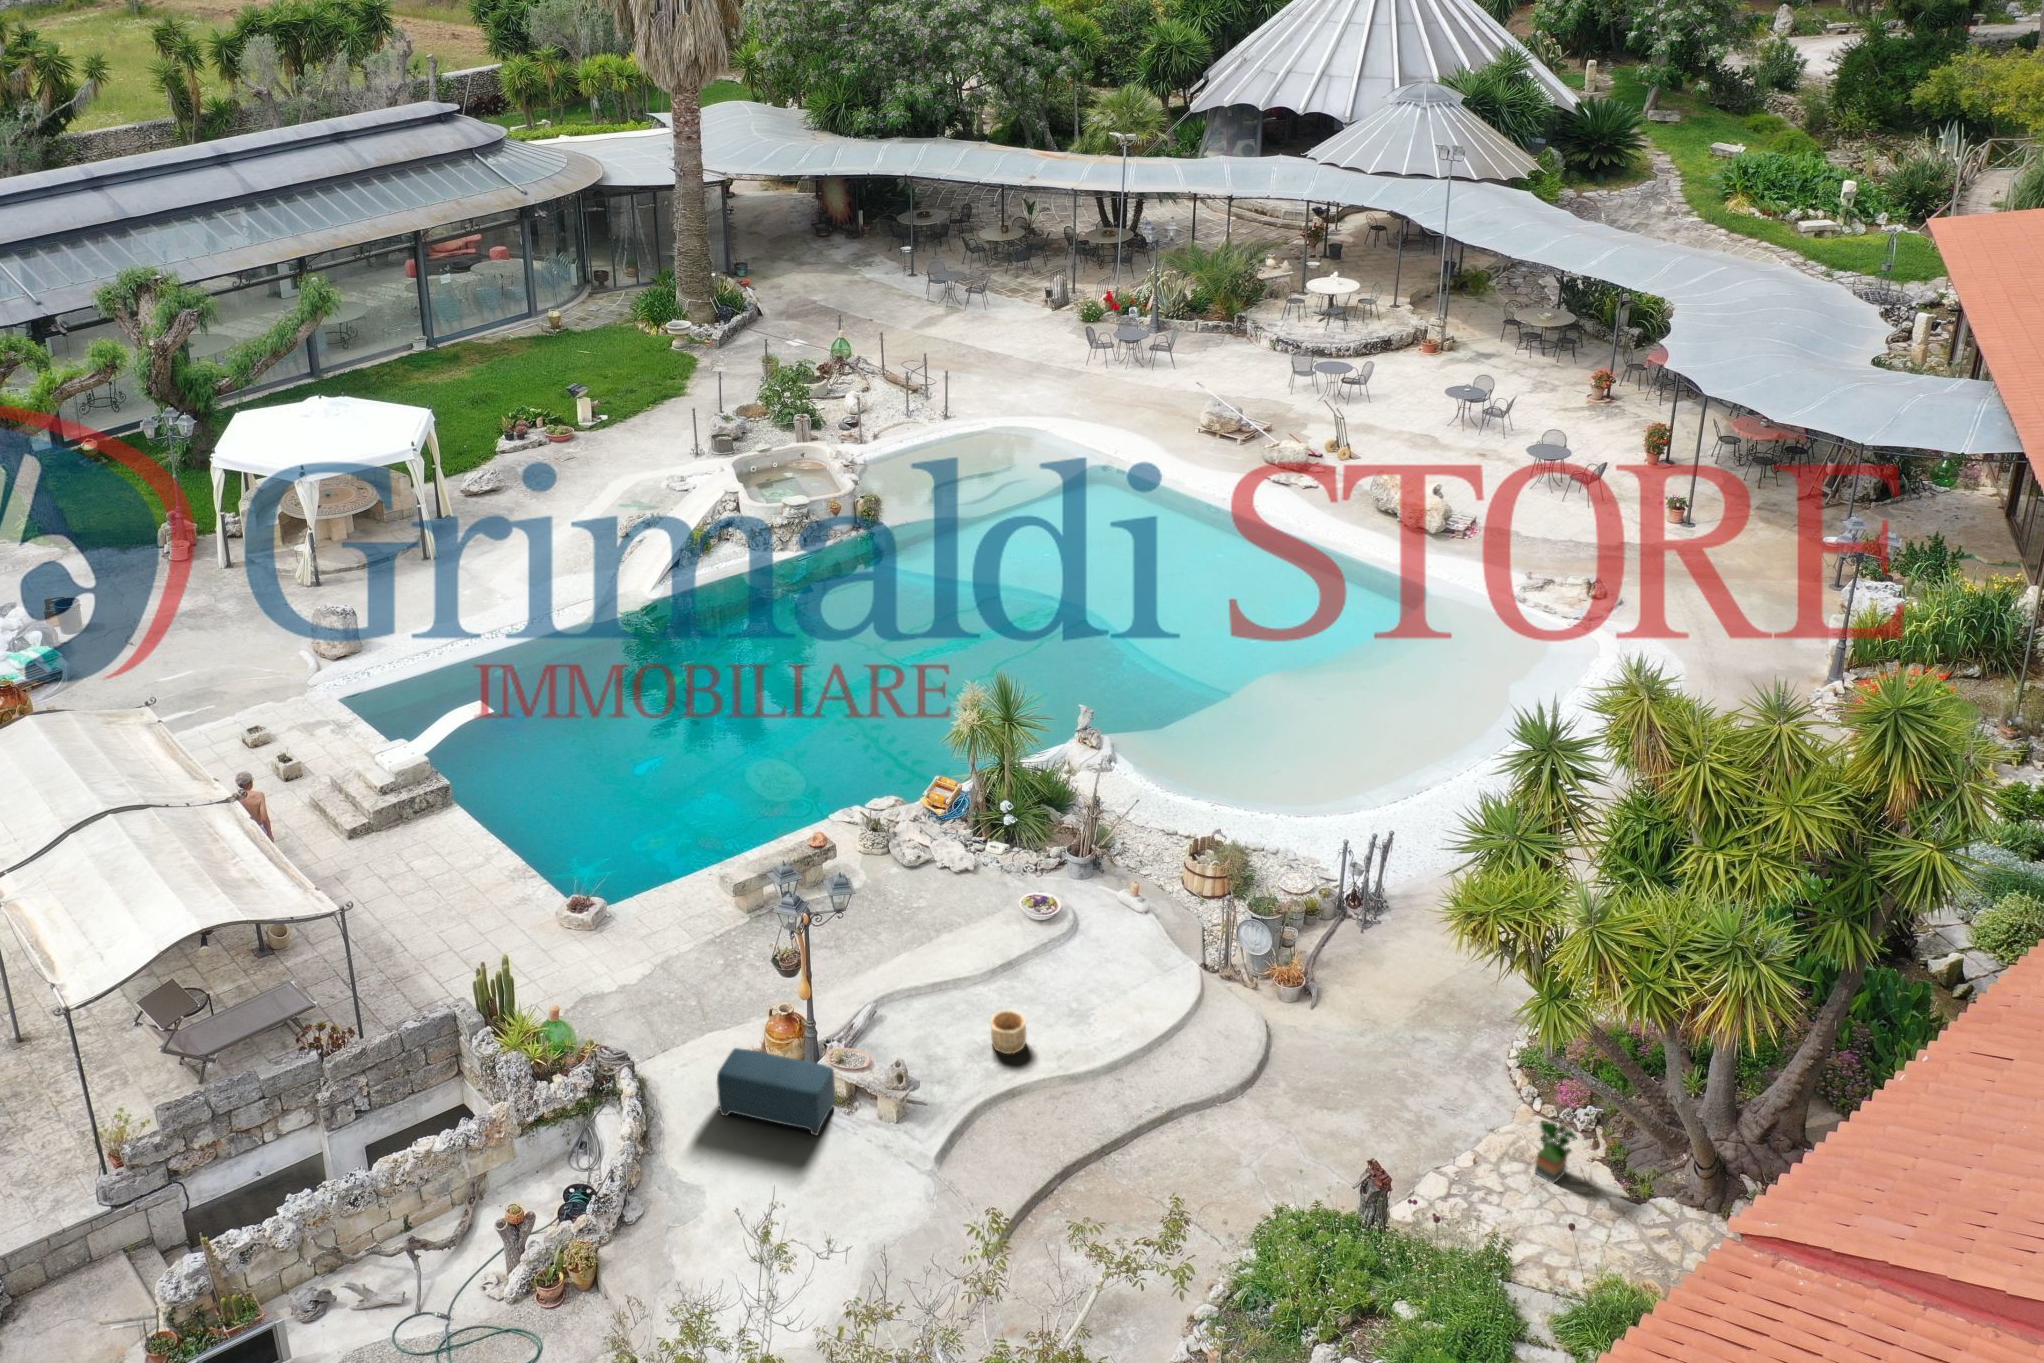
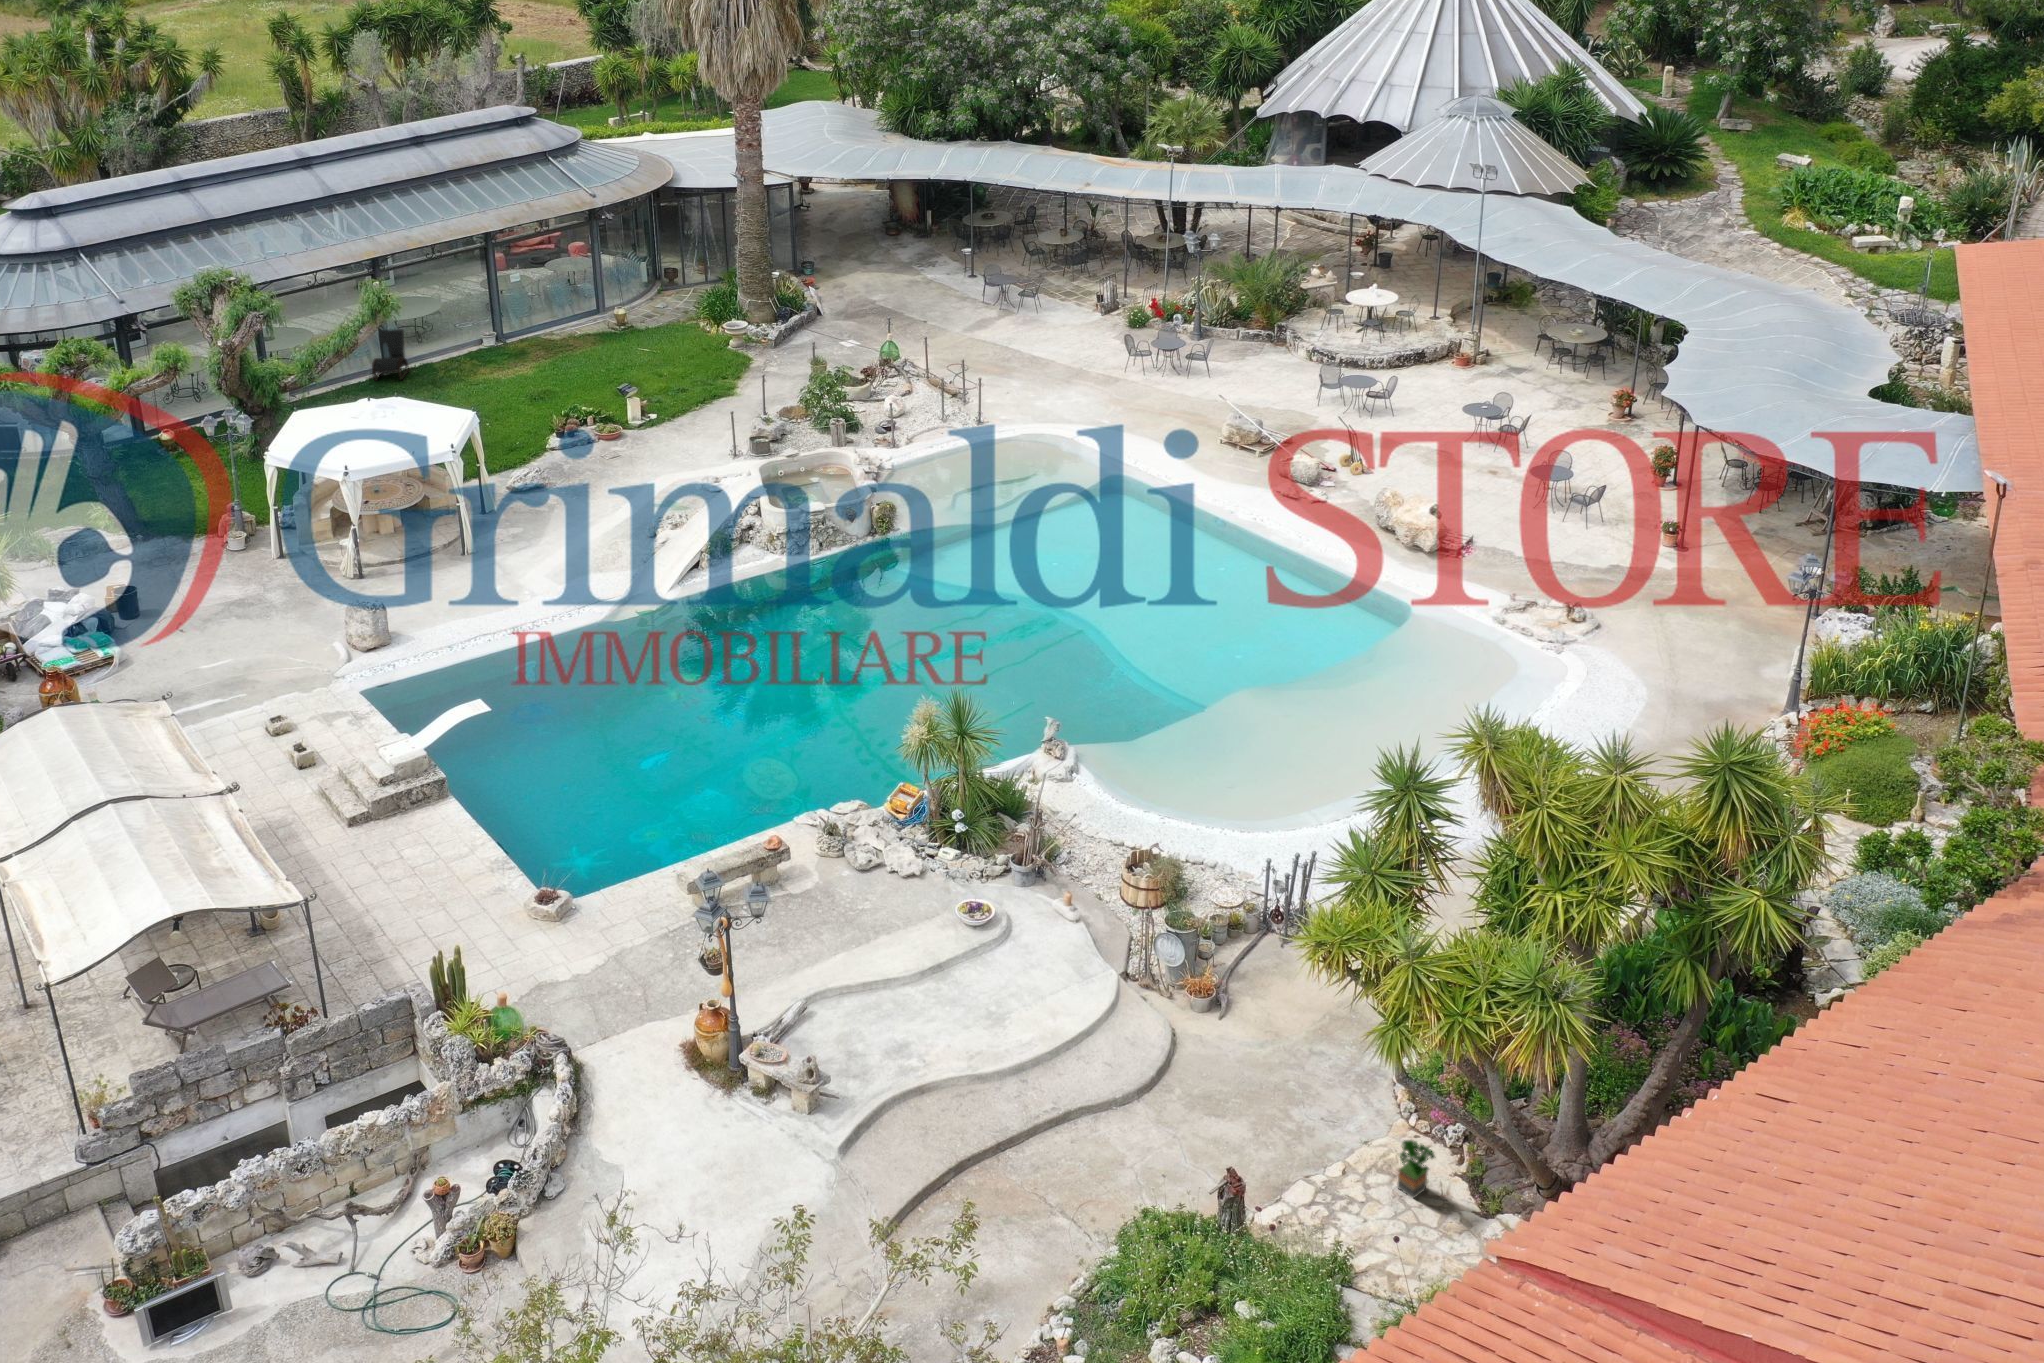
lounge chair: none [302,332,341,387] -> present [372,329,409,381]
wooden bucket: present [990,1010,1026,1054] -> none [907,1012,942,1053]
bench: present [717,1048,835,1135] -> none [644,1039,755,1124]

